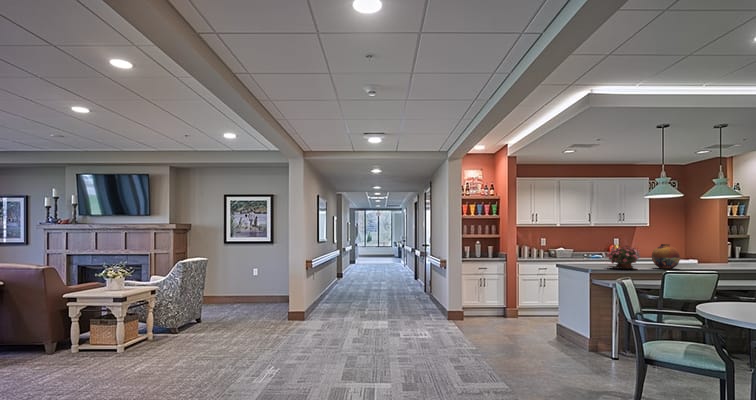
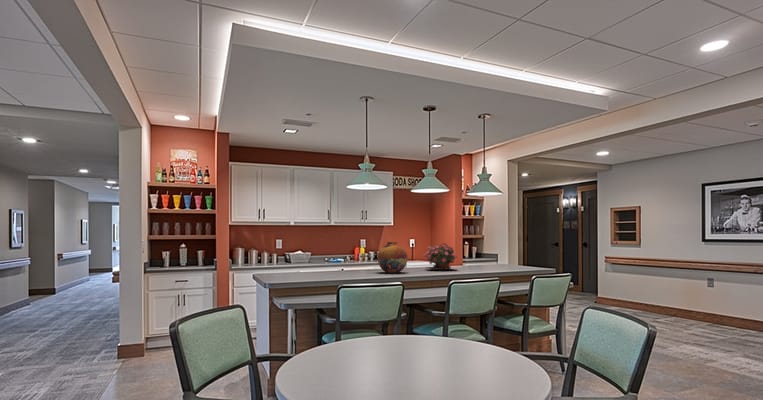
potted flower: present [607,245,638,269] -> present [424,243,457,270]

